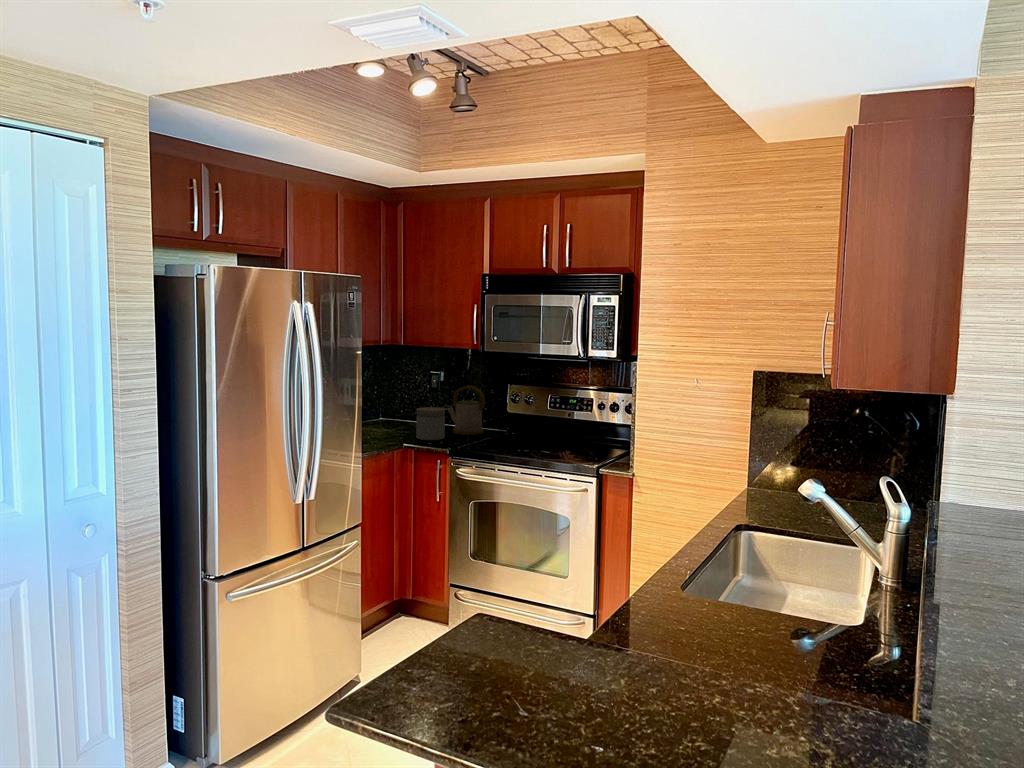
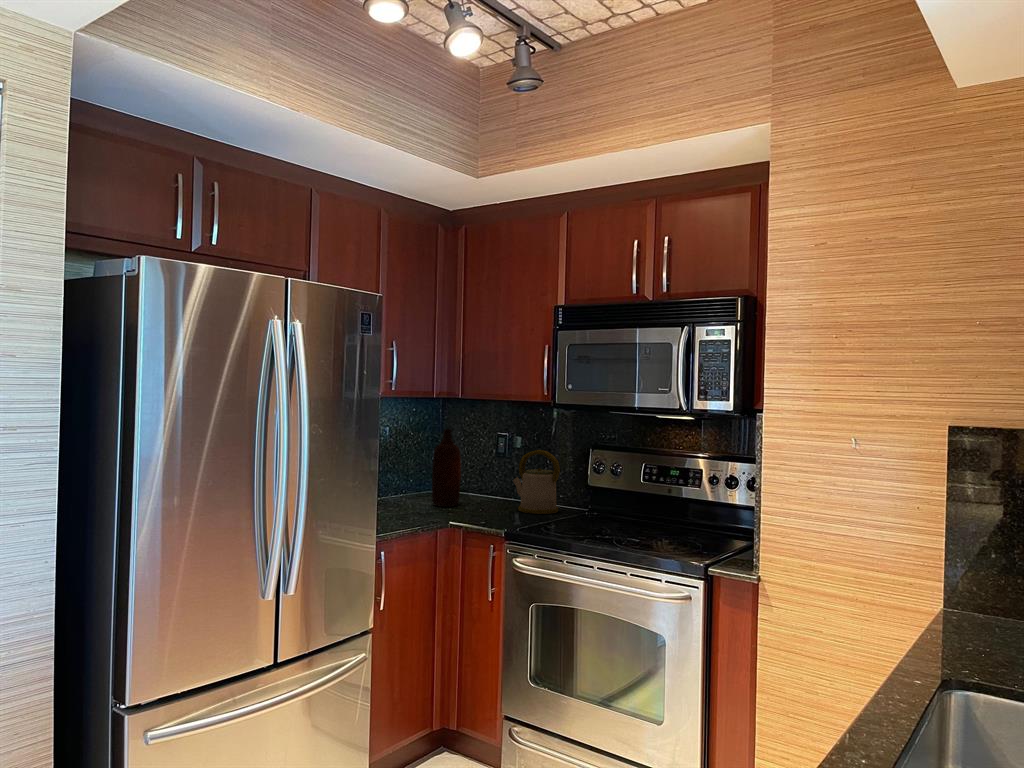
bottle: none [383,370,406,431] -> present [432,429,461,507]
jar: present [416,407,445,440] -> none [468,476,506,519]

